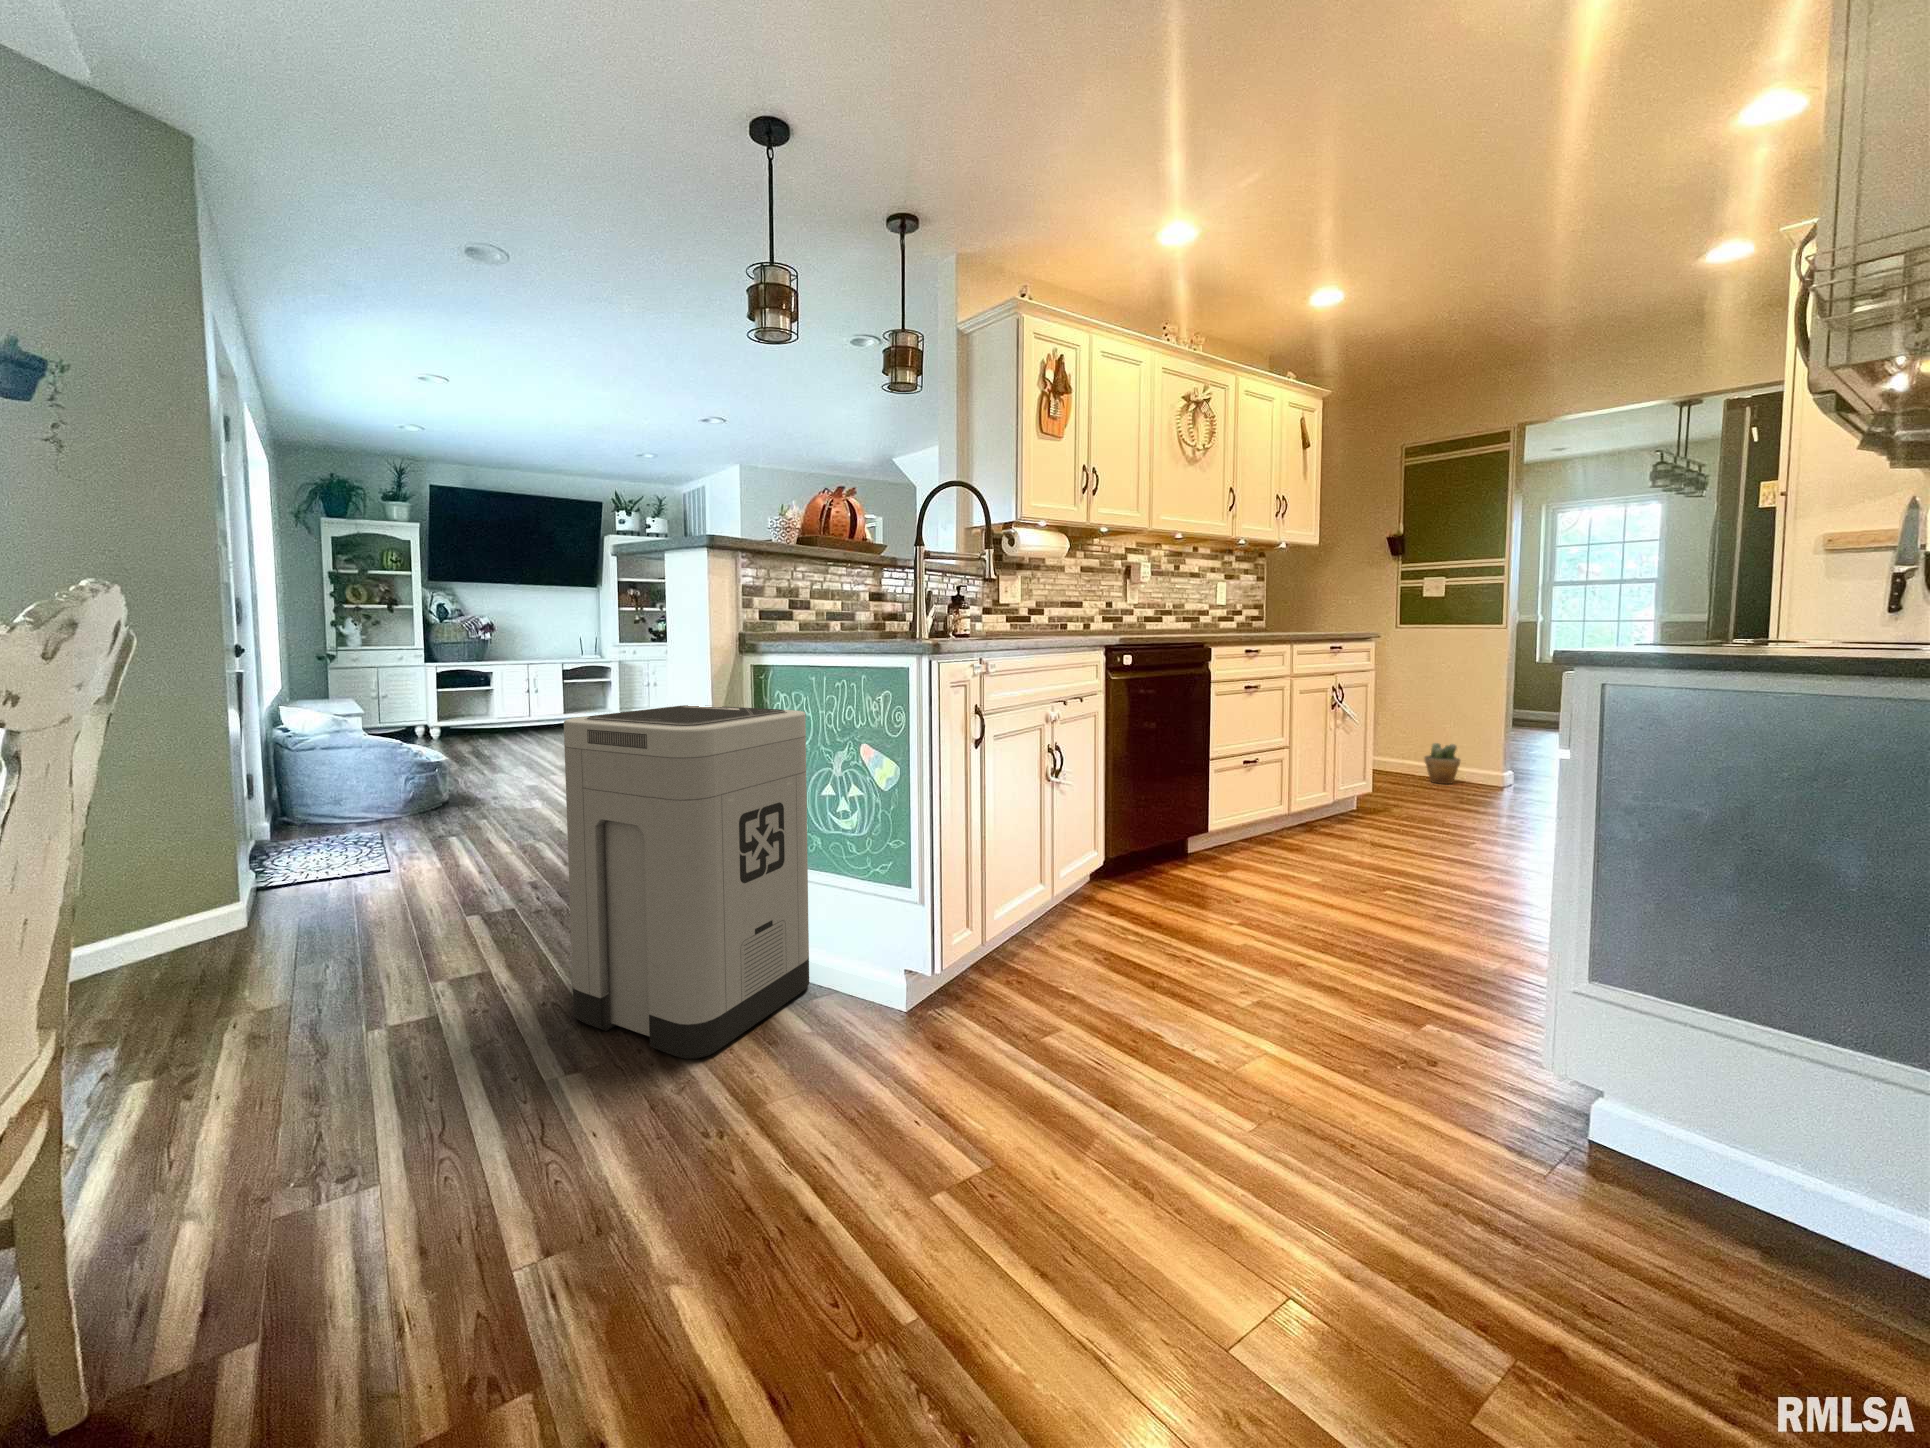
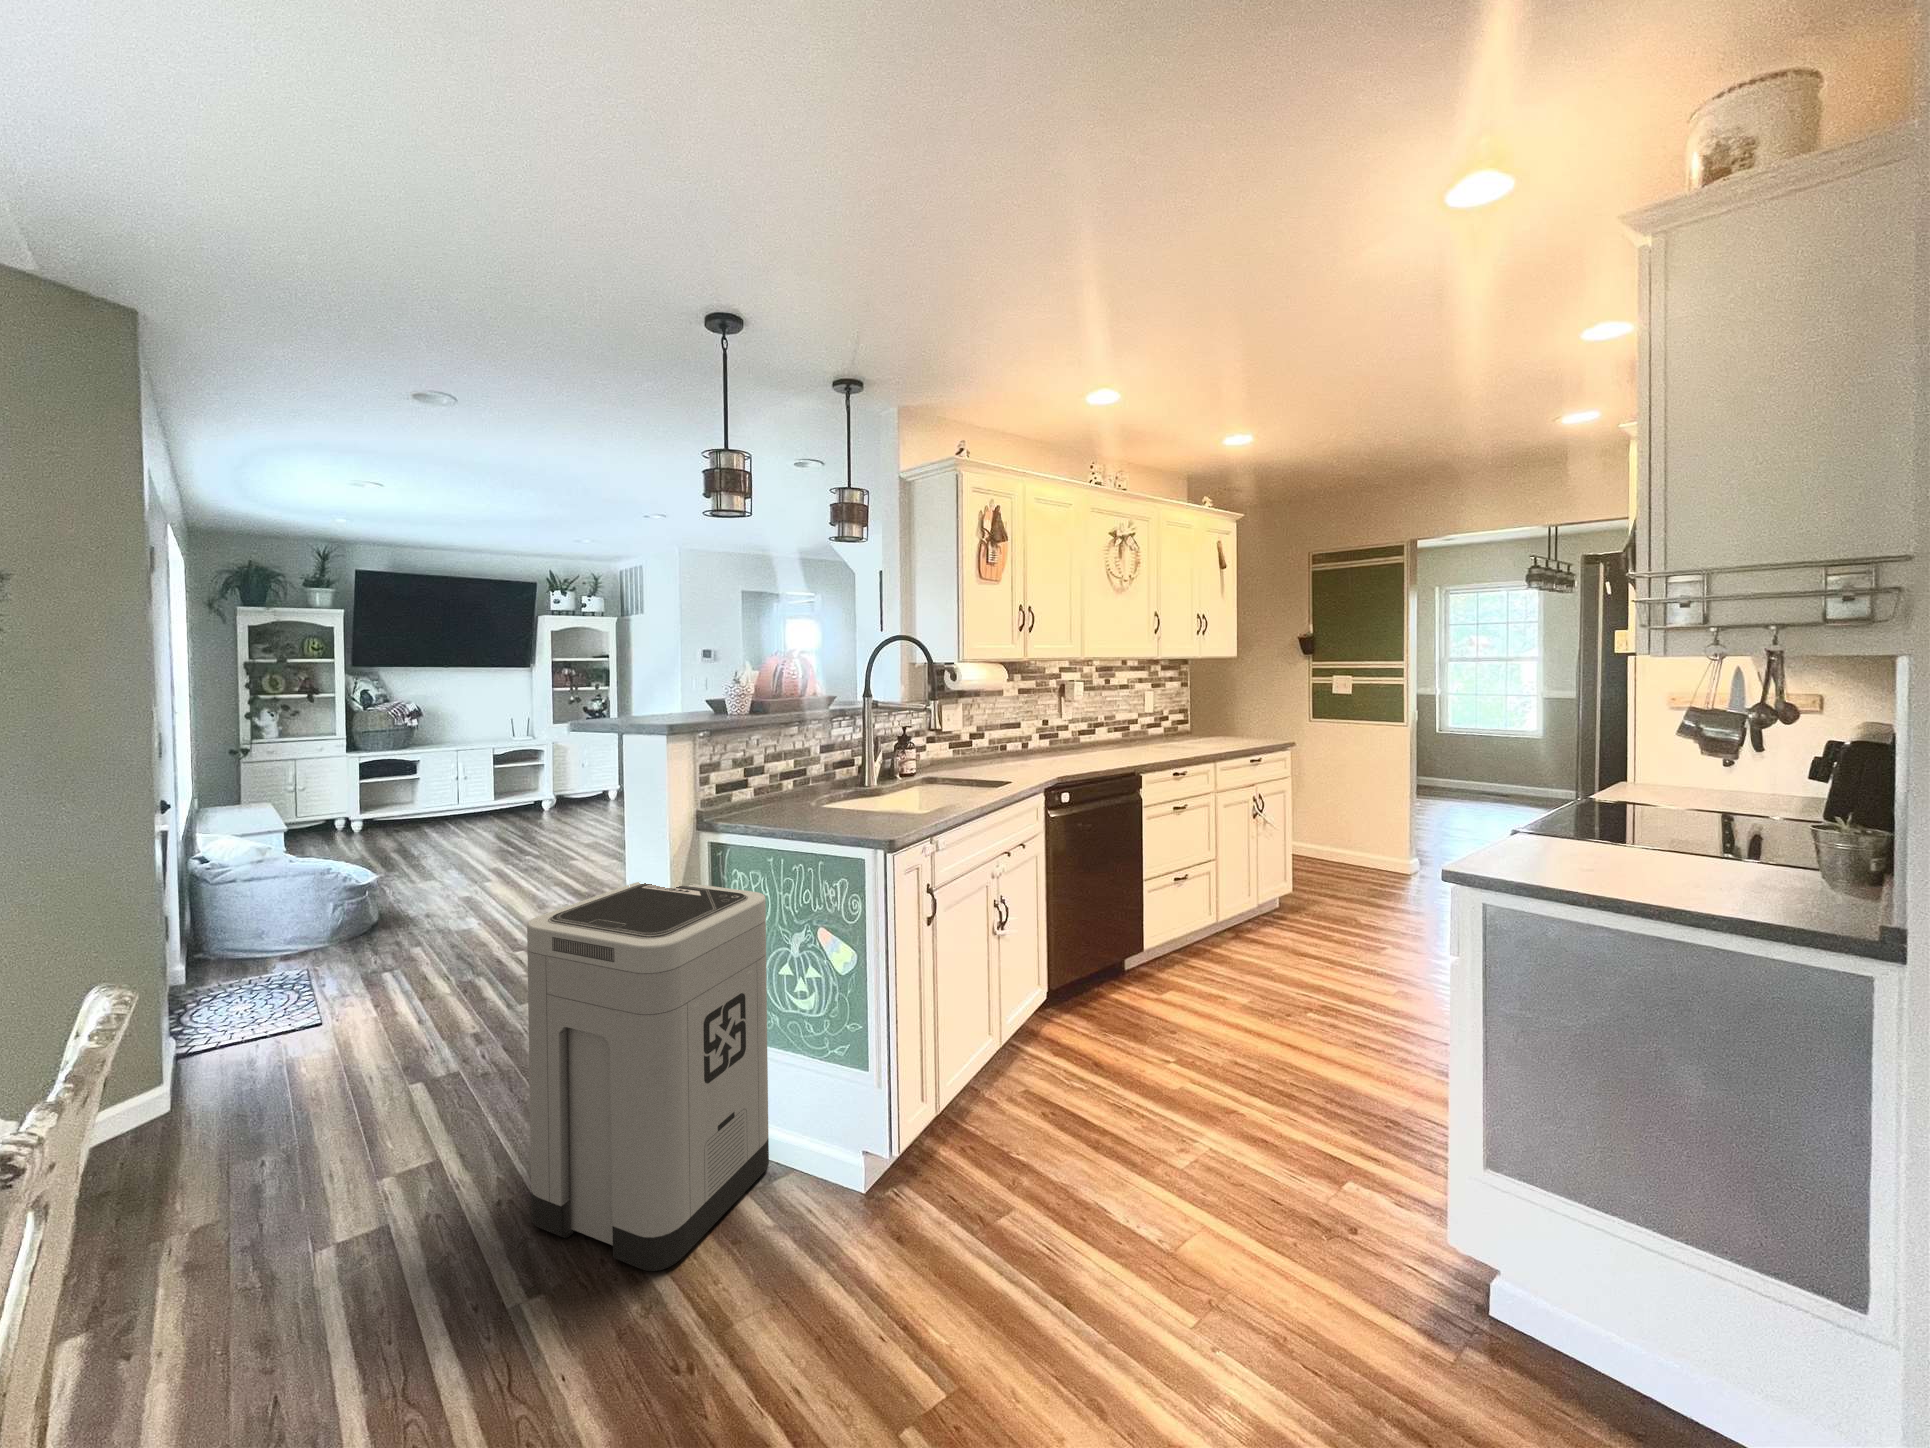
potted plant: present [1424,743,1460,784] -> none [1336,833,1368,873]

